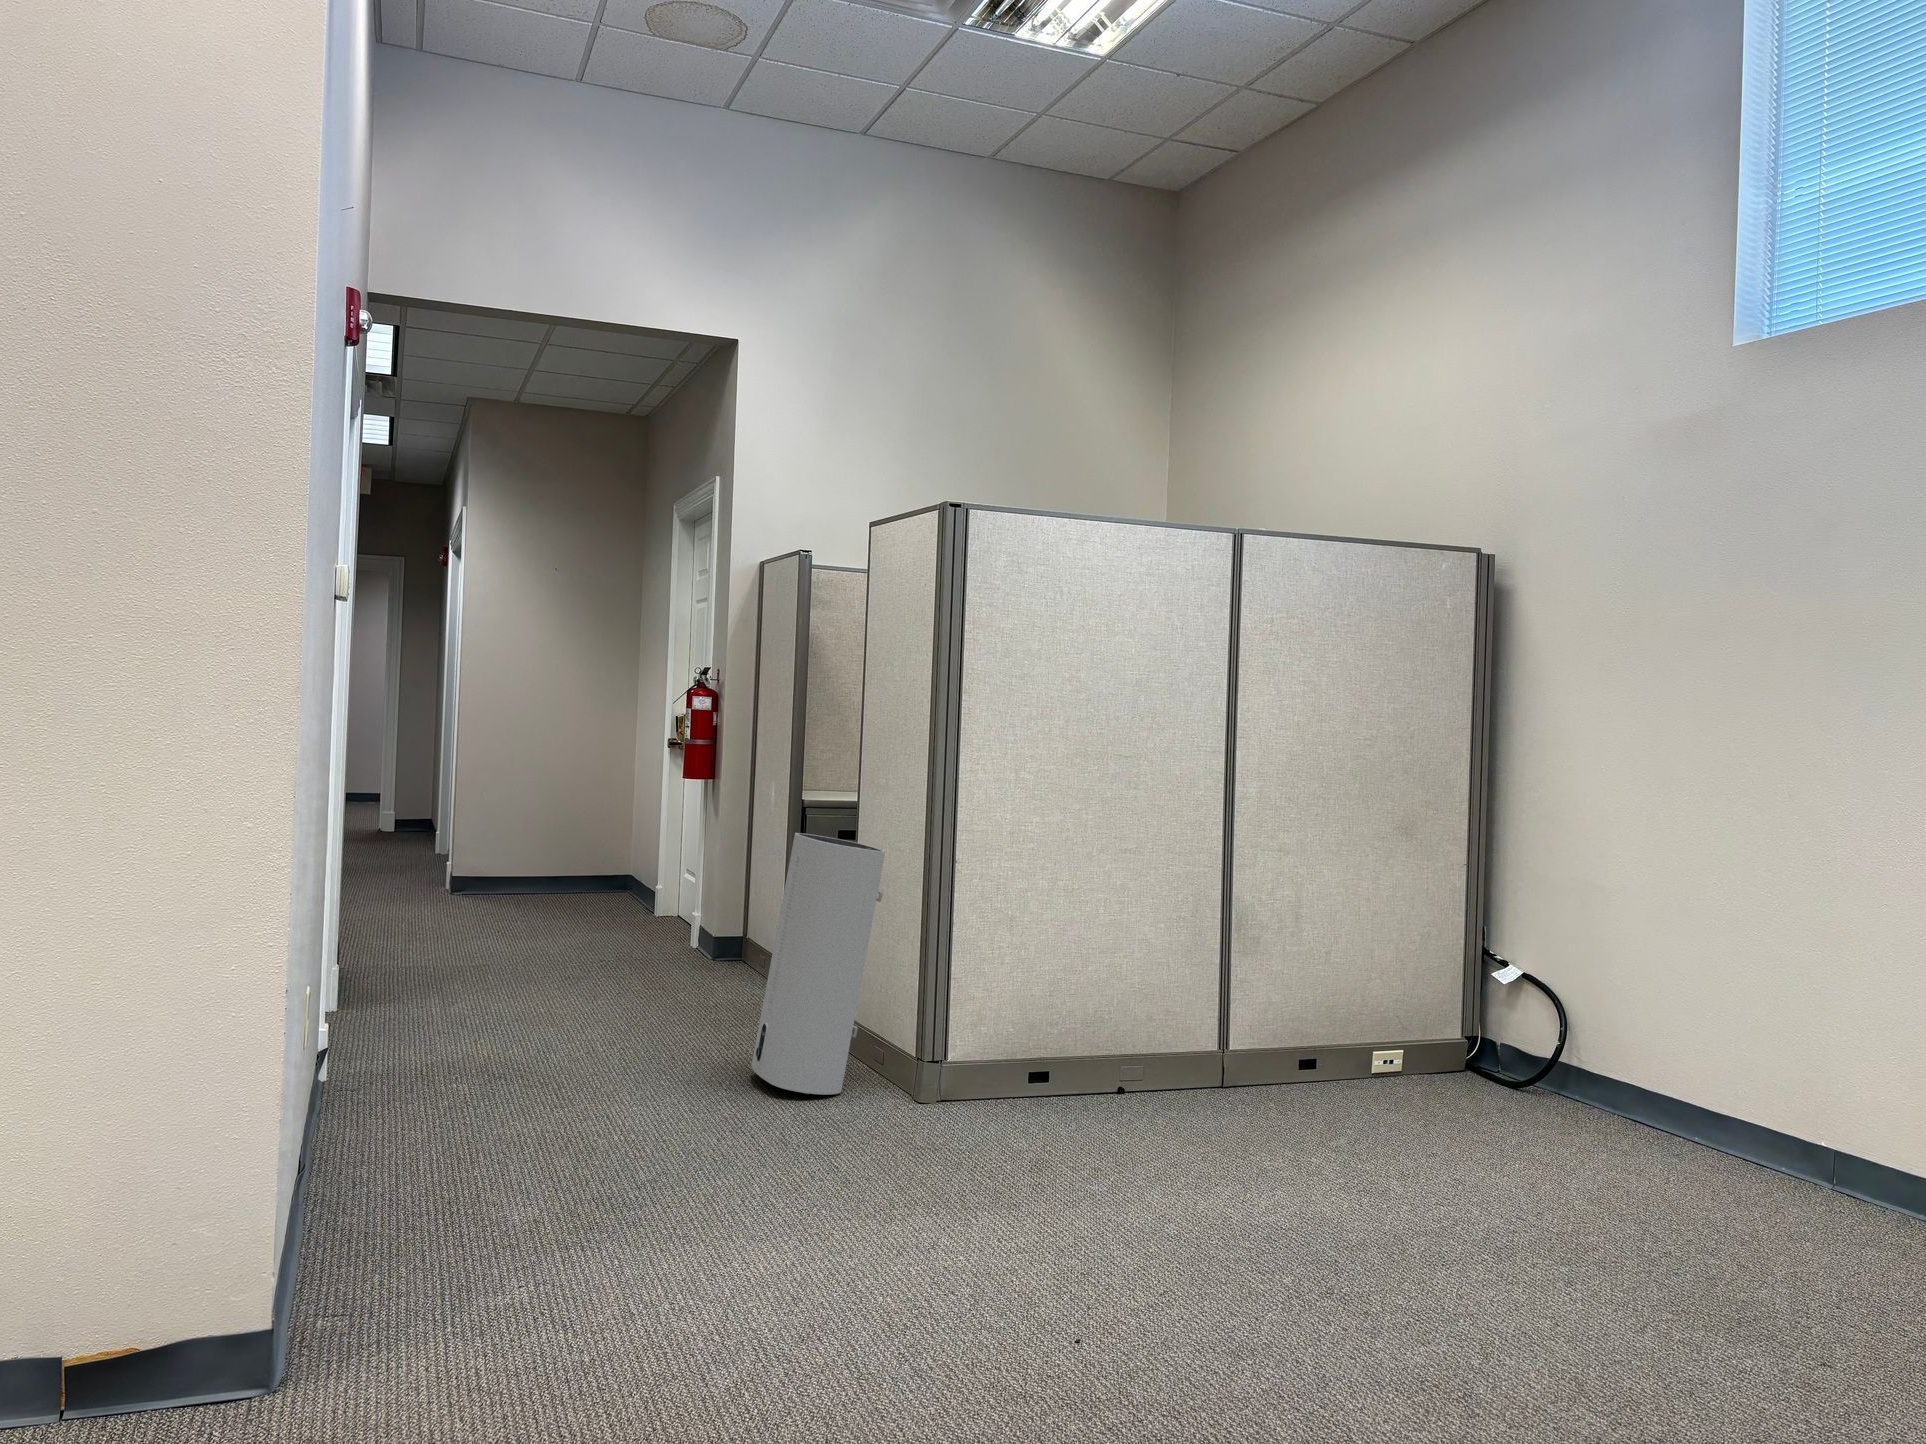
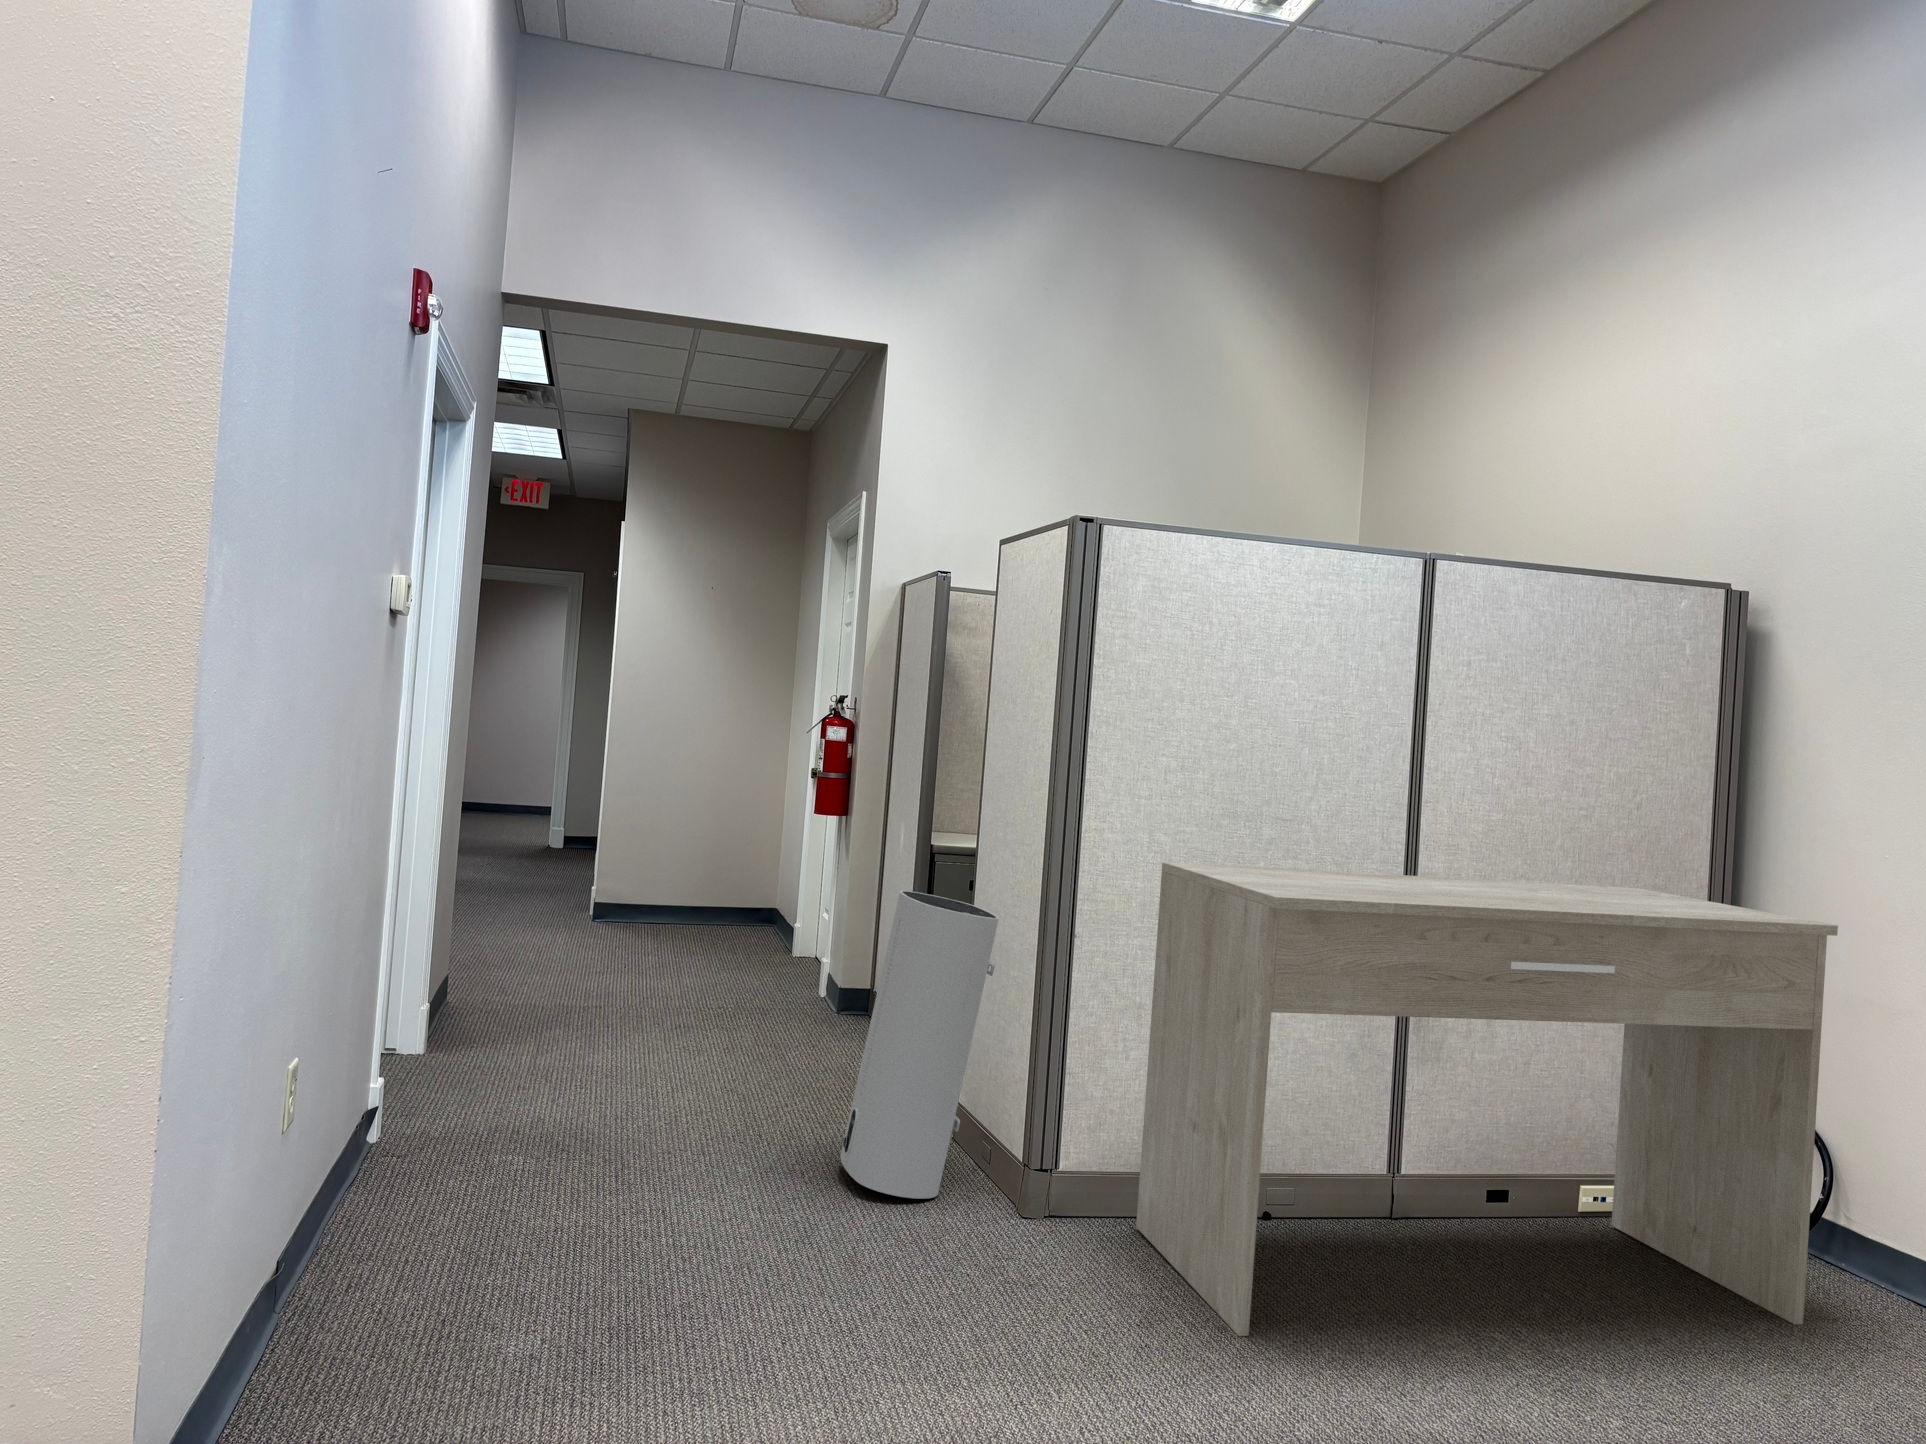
desk: none [1014,796,1566,1173] -> present [1136,862,1838,1336]

